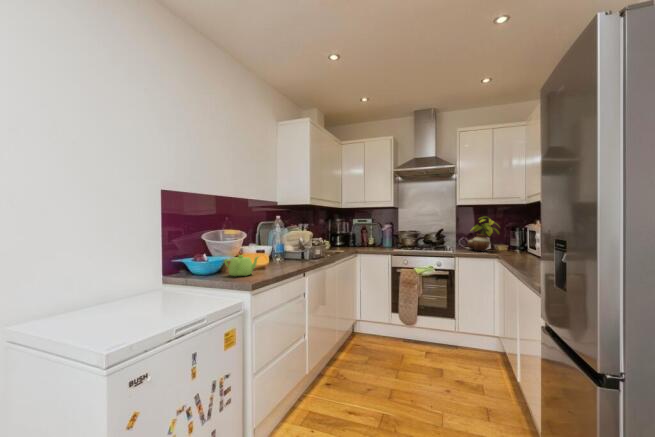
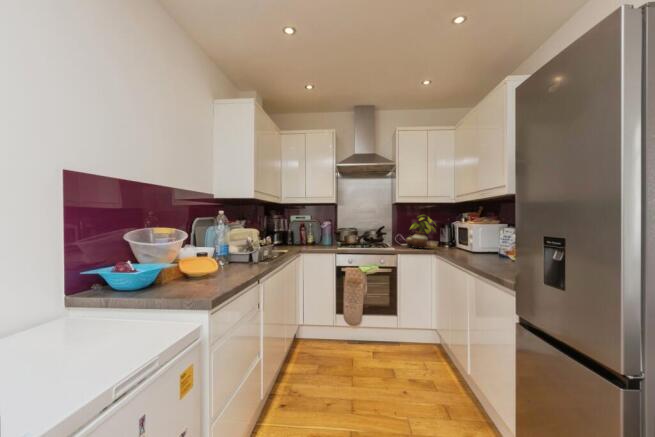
teapot: present [224,255,259,276] -> none [163,262,213,291]

